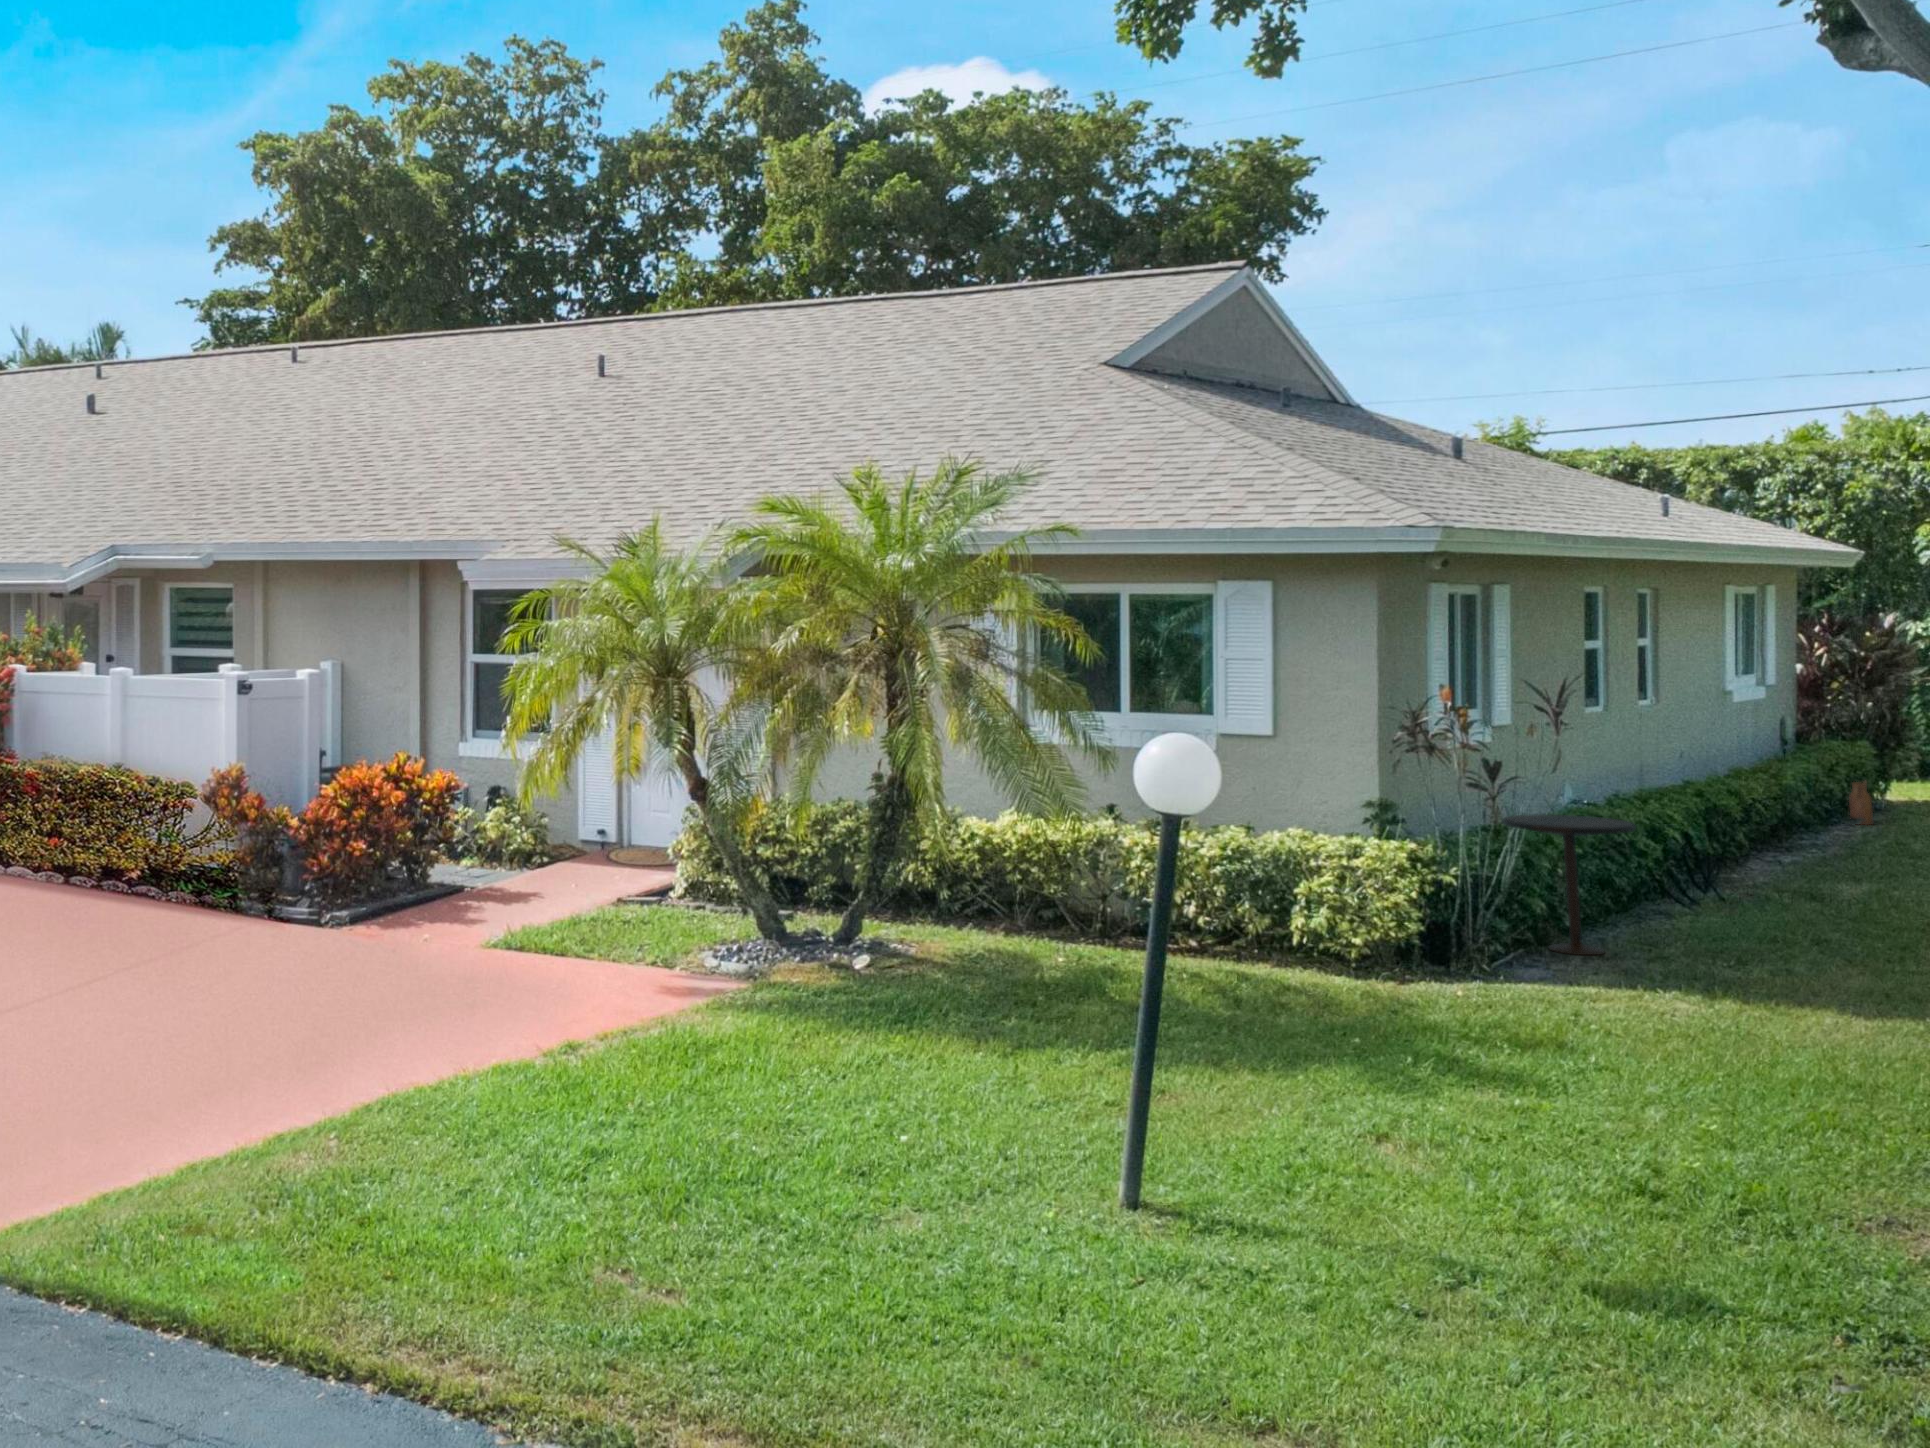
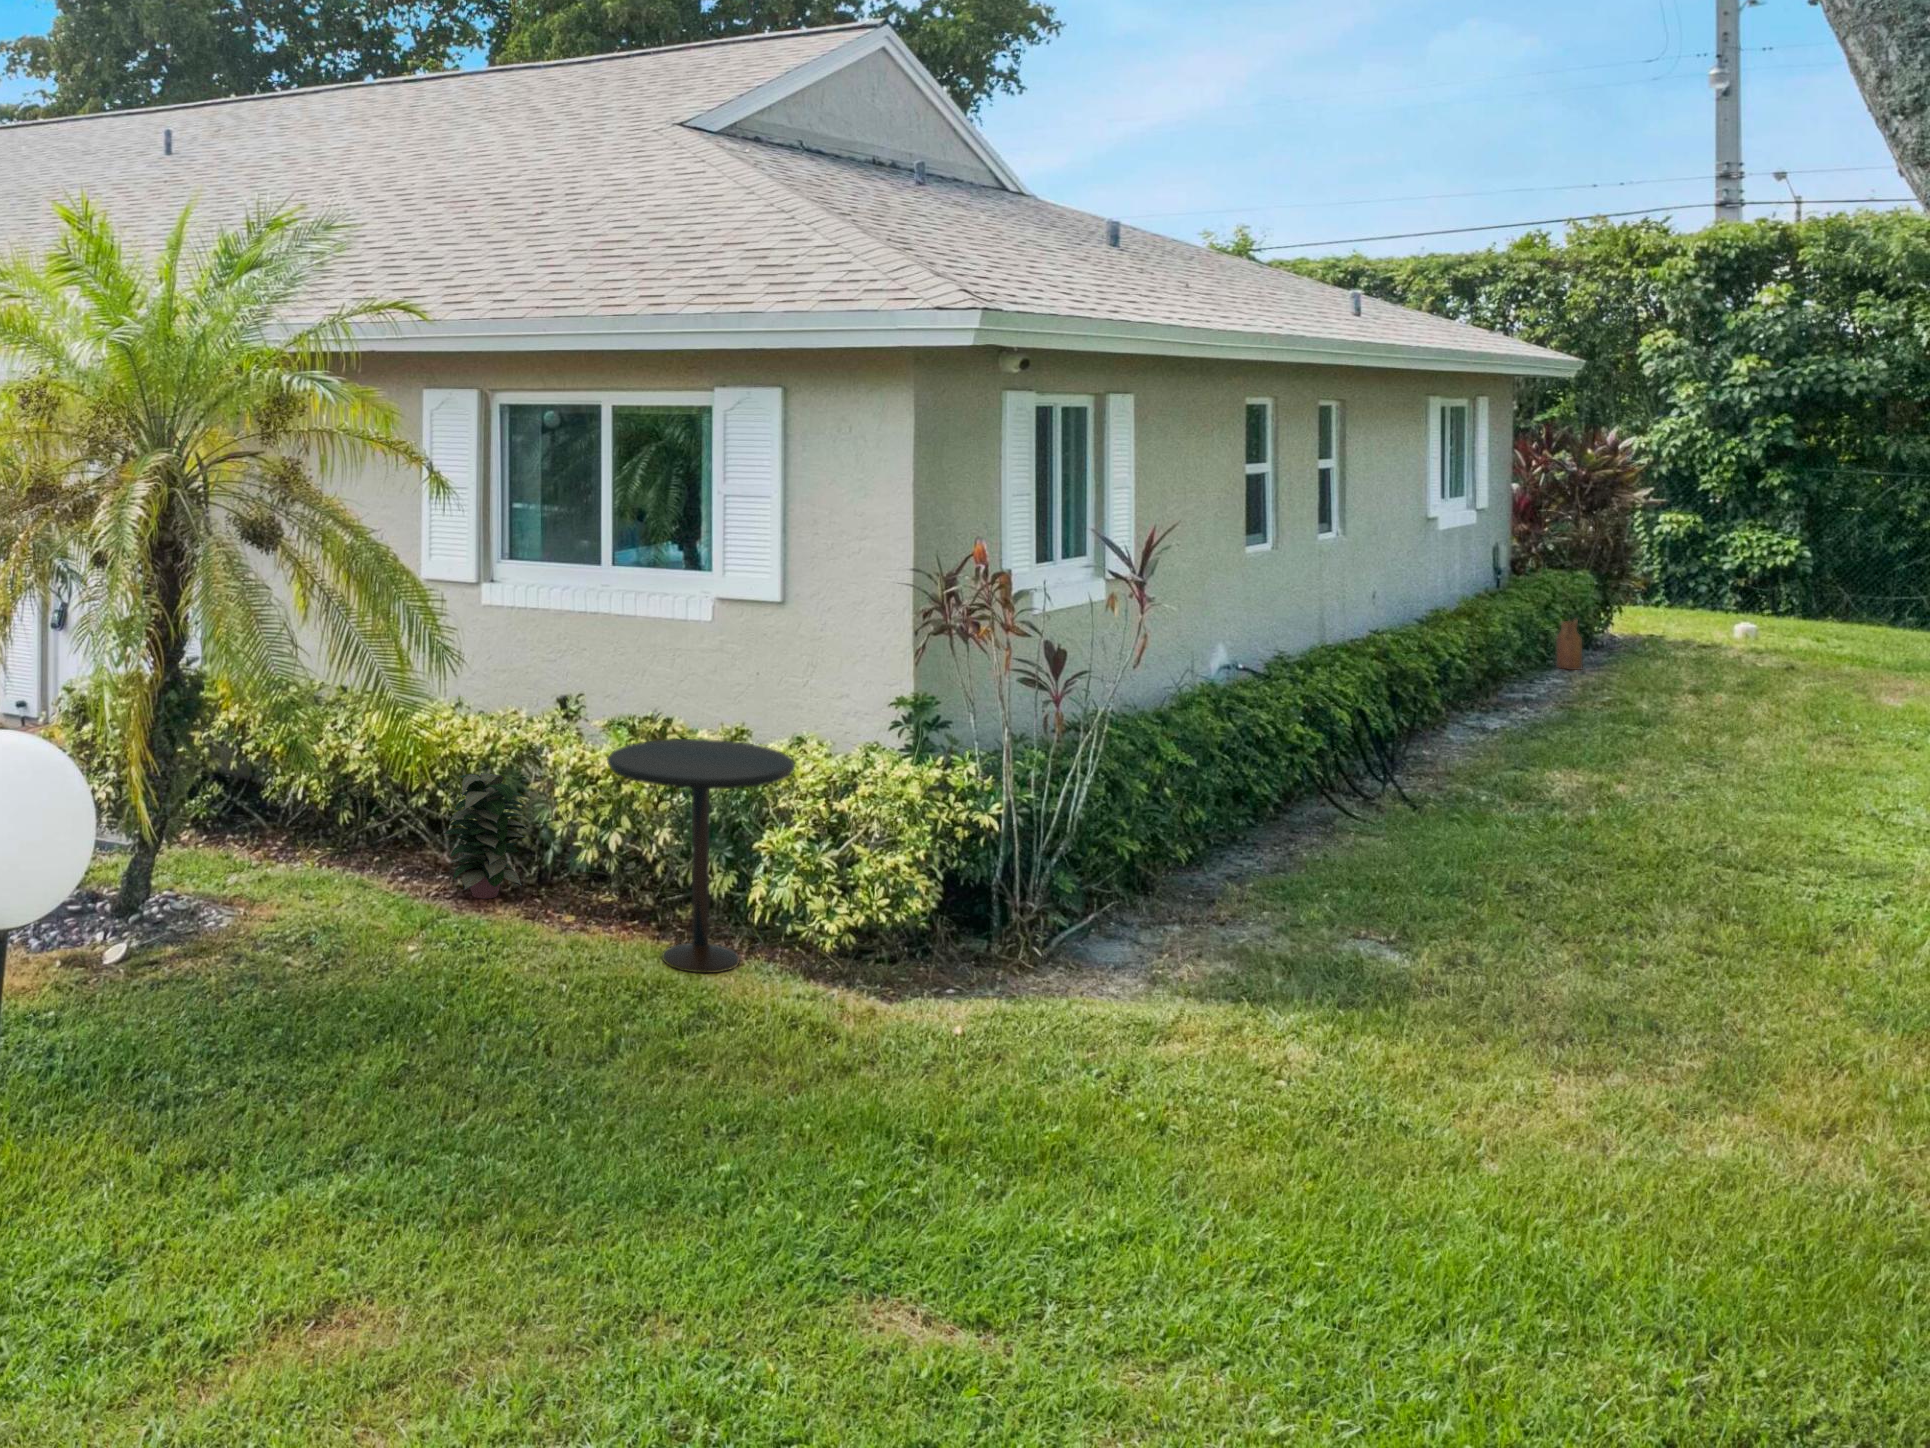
pedestal table: present [1503,814,1636,955] -> present [607,739,795,973]
decorative plant: none [1059,852,1120,938] -> present [444,773,527,899]

